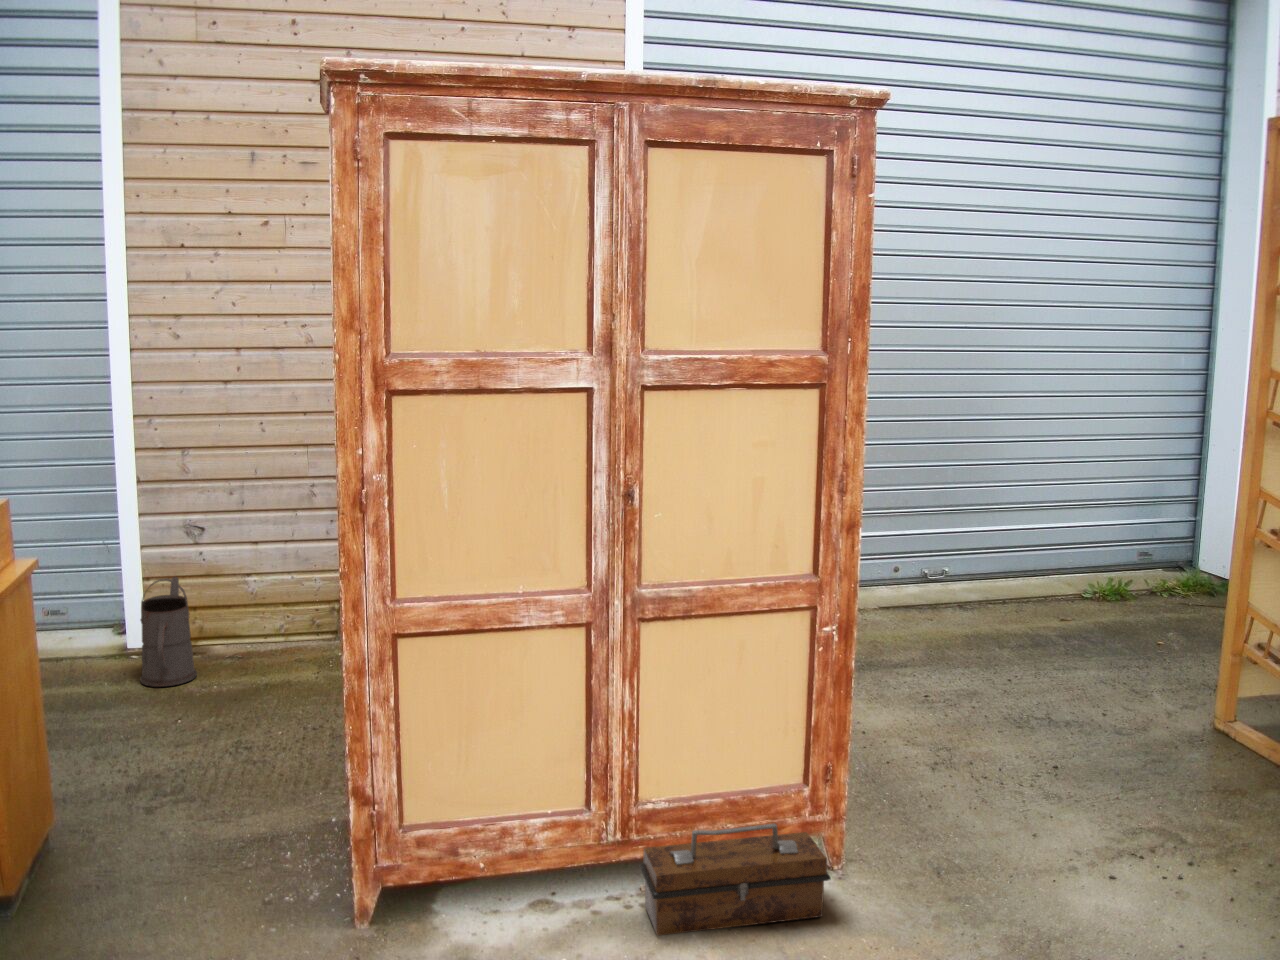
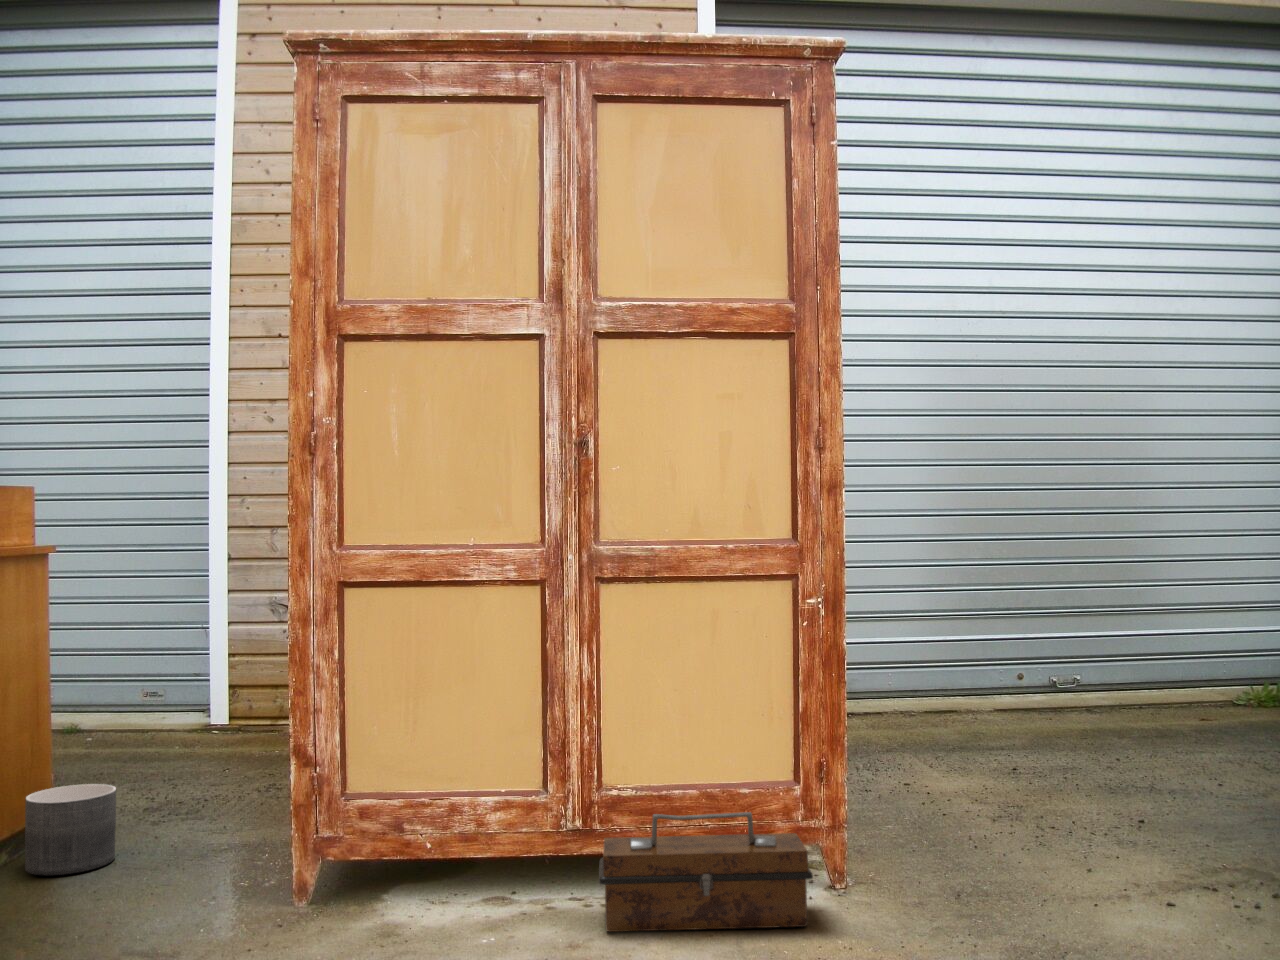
watering can: present [140,576,197,687] -> none [205,640,260,747]
planter: none [46,792,138,894] -> present [25,784,116,875]

